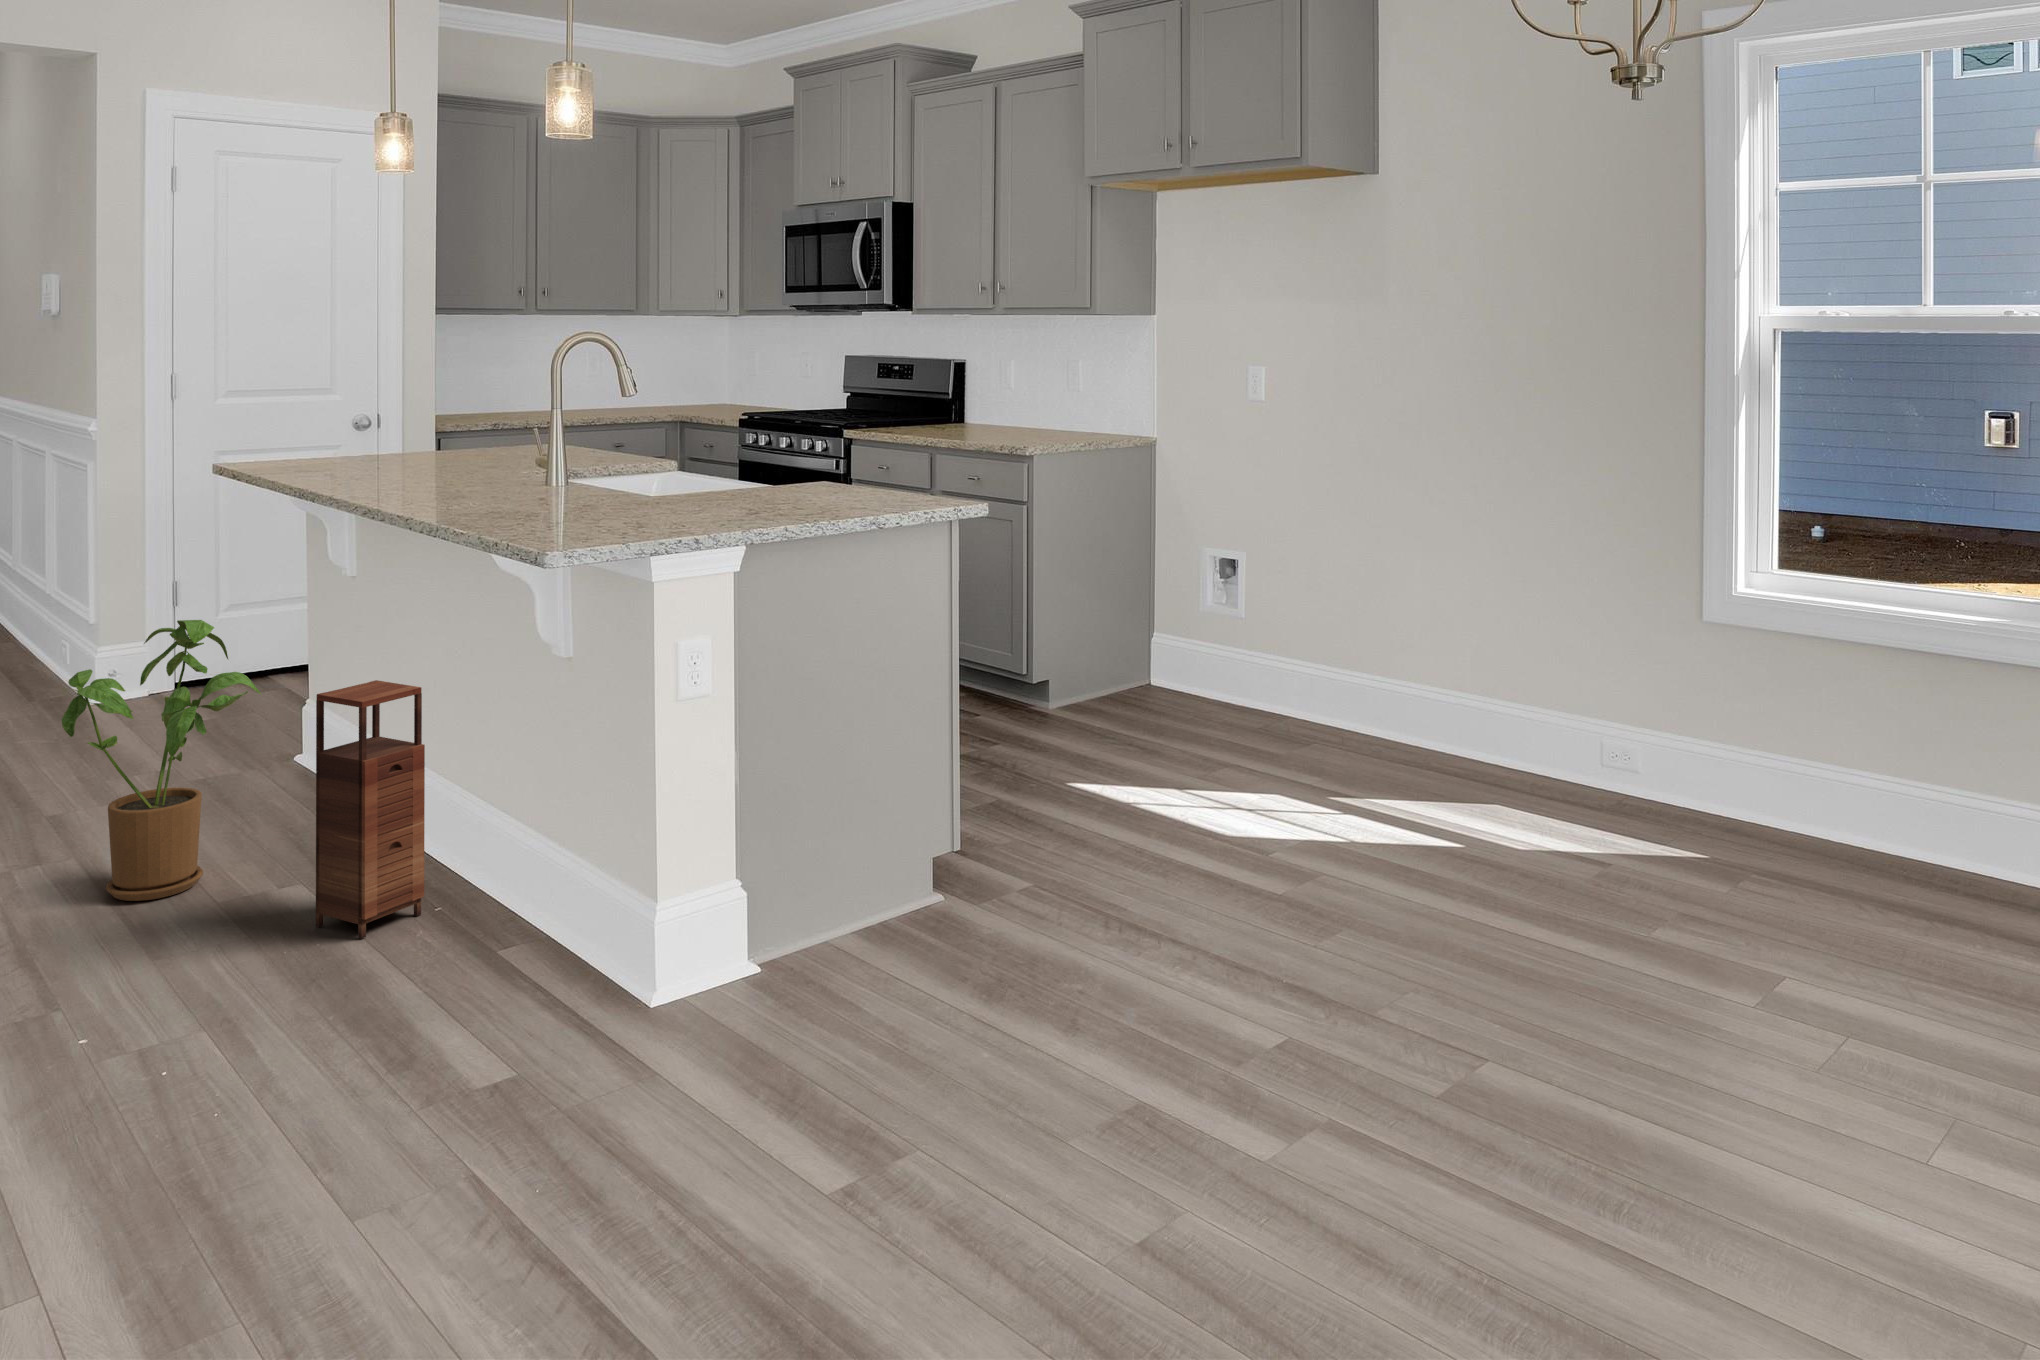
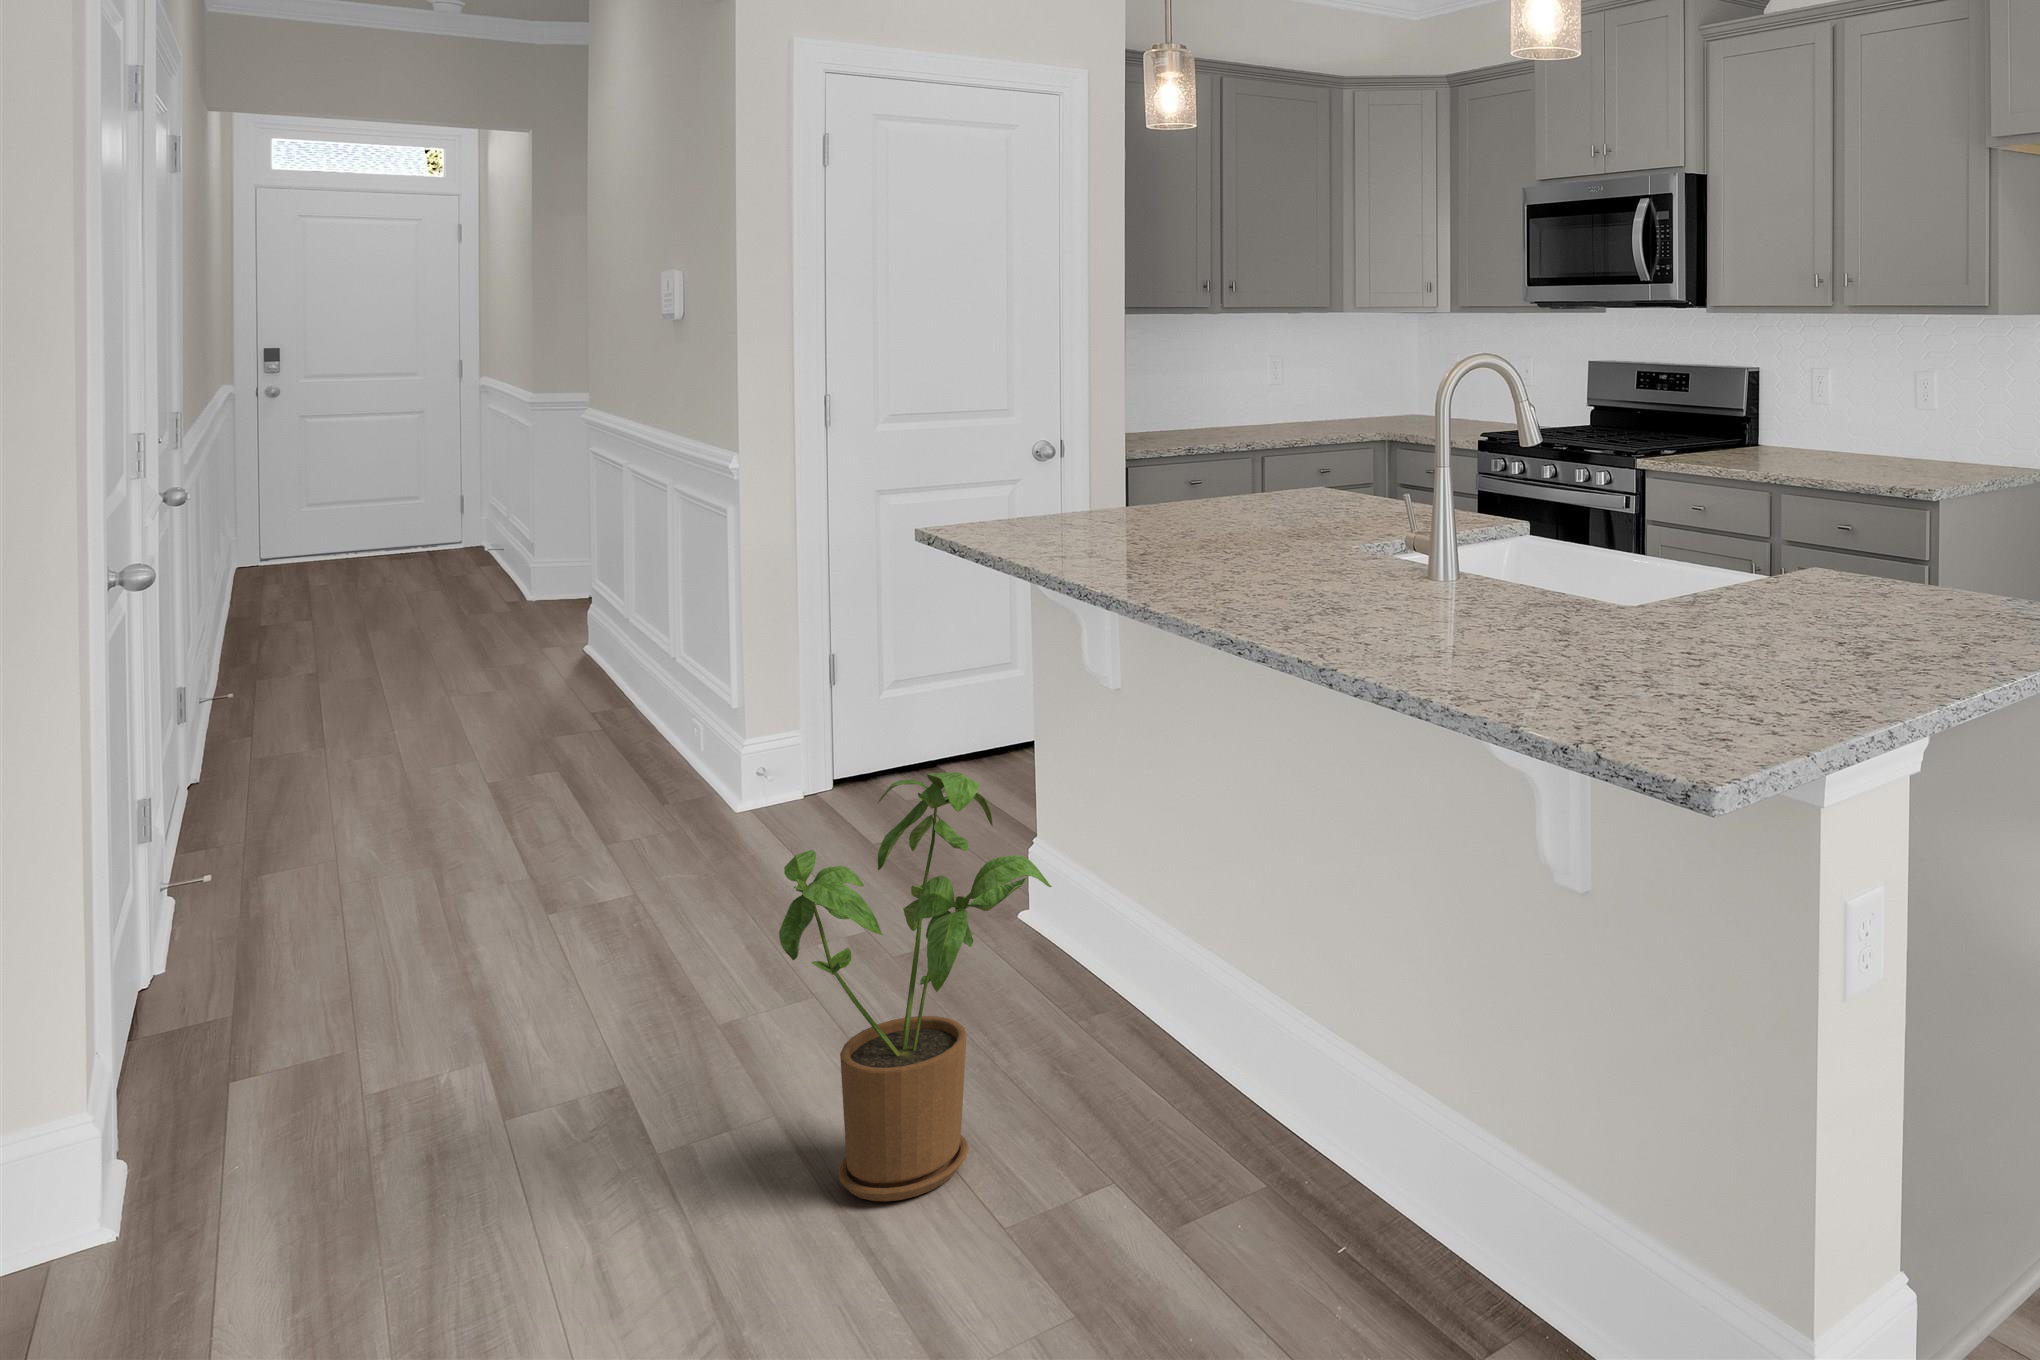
storage cabinet: present [316,680,425,939] -> none [1165,884,1320,1308]

